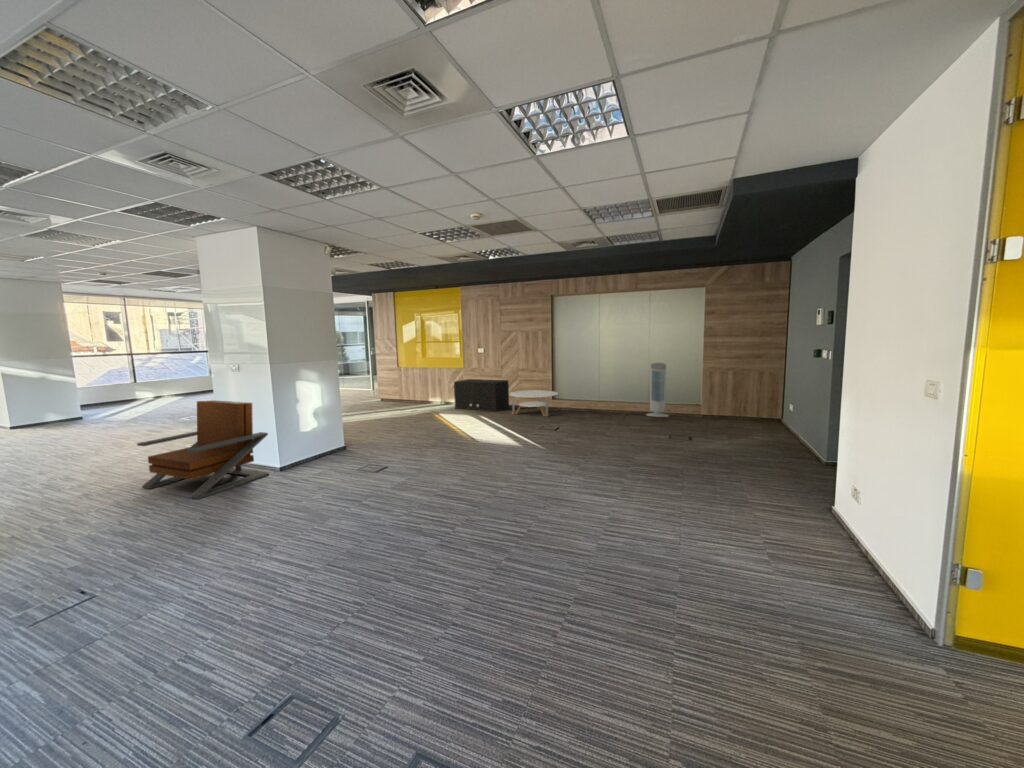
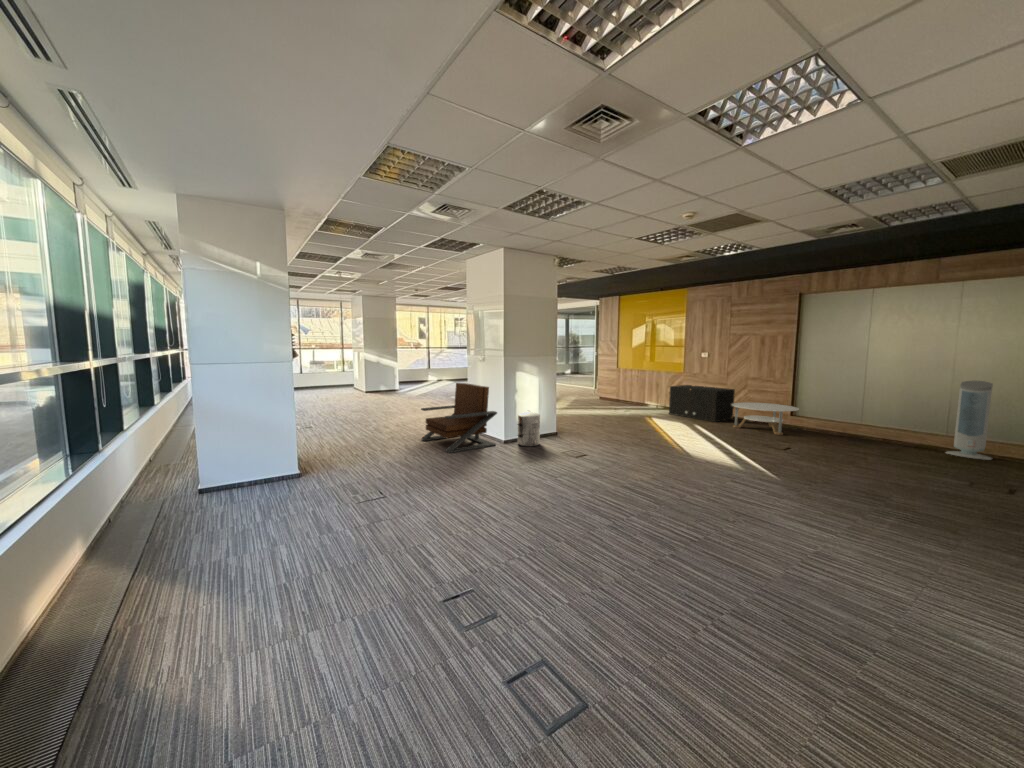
waste bin: none [297,426,329,469] -> present [518,412,540,446]

